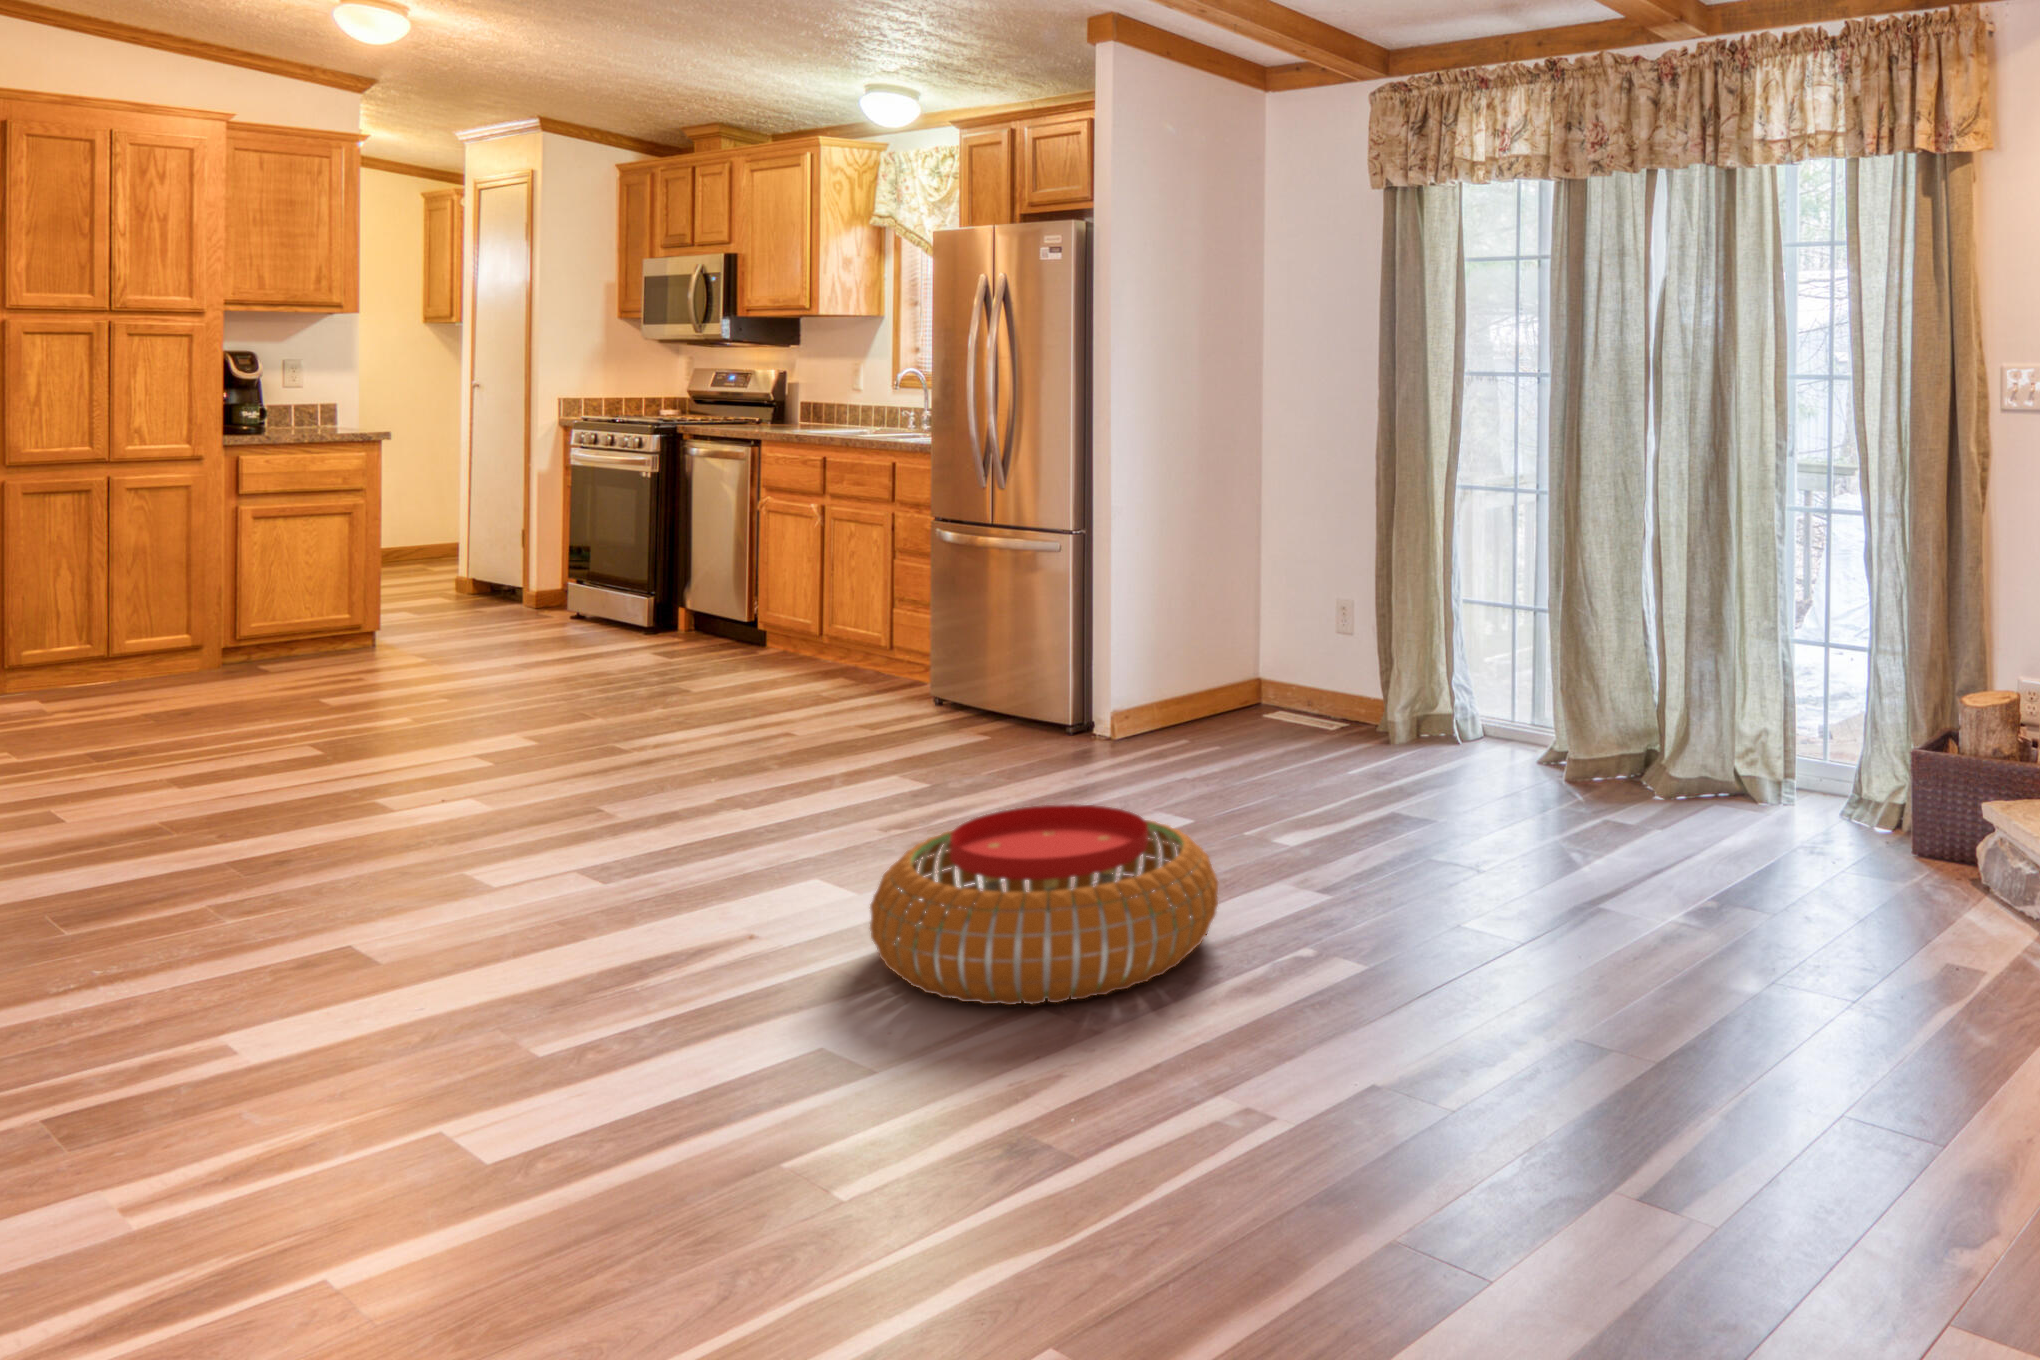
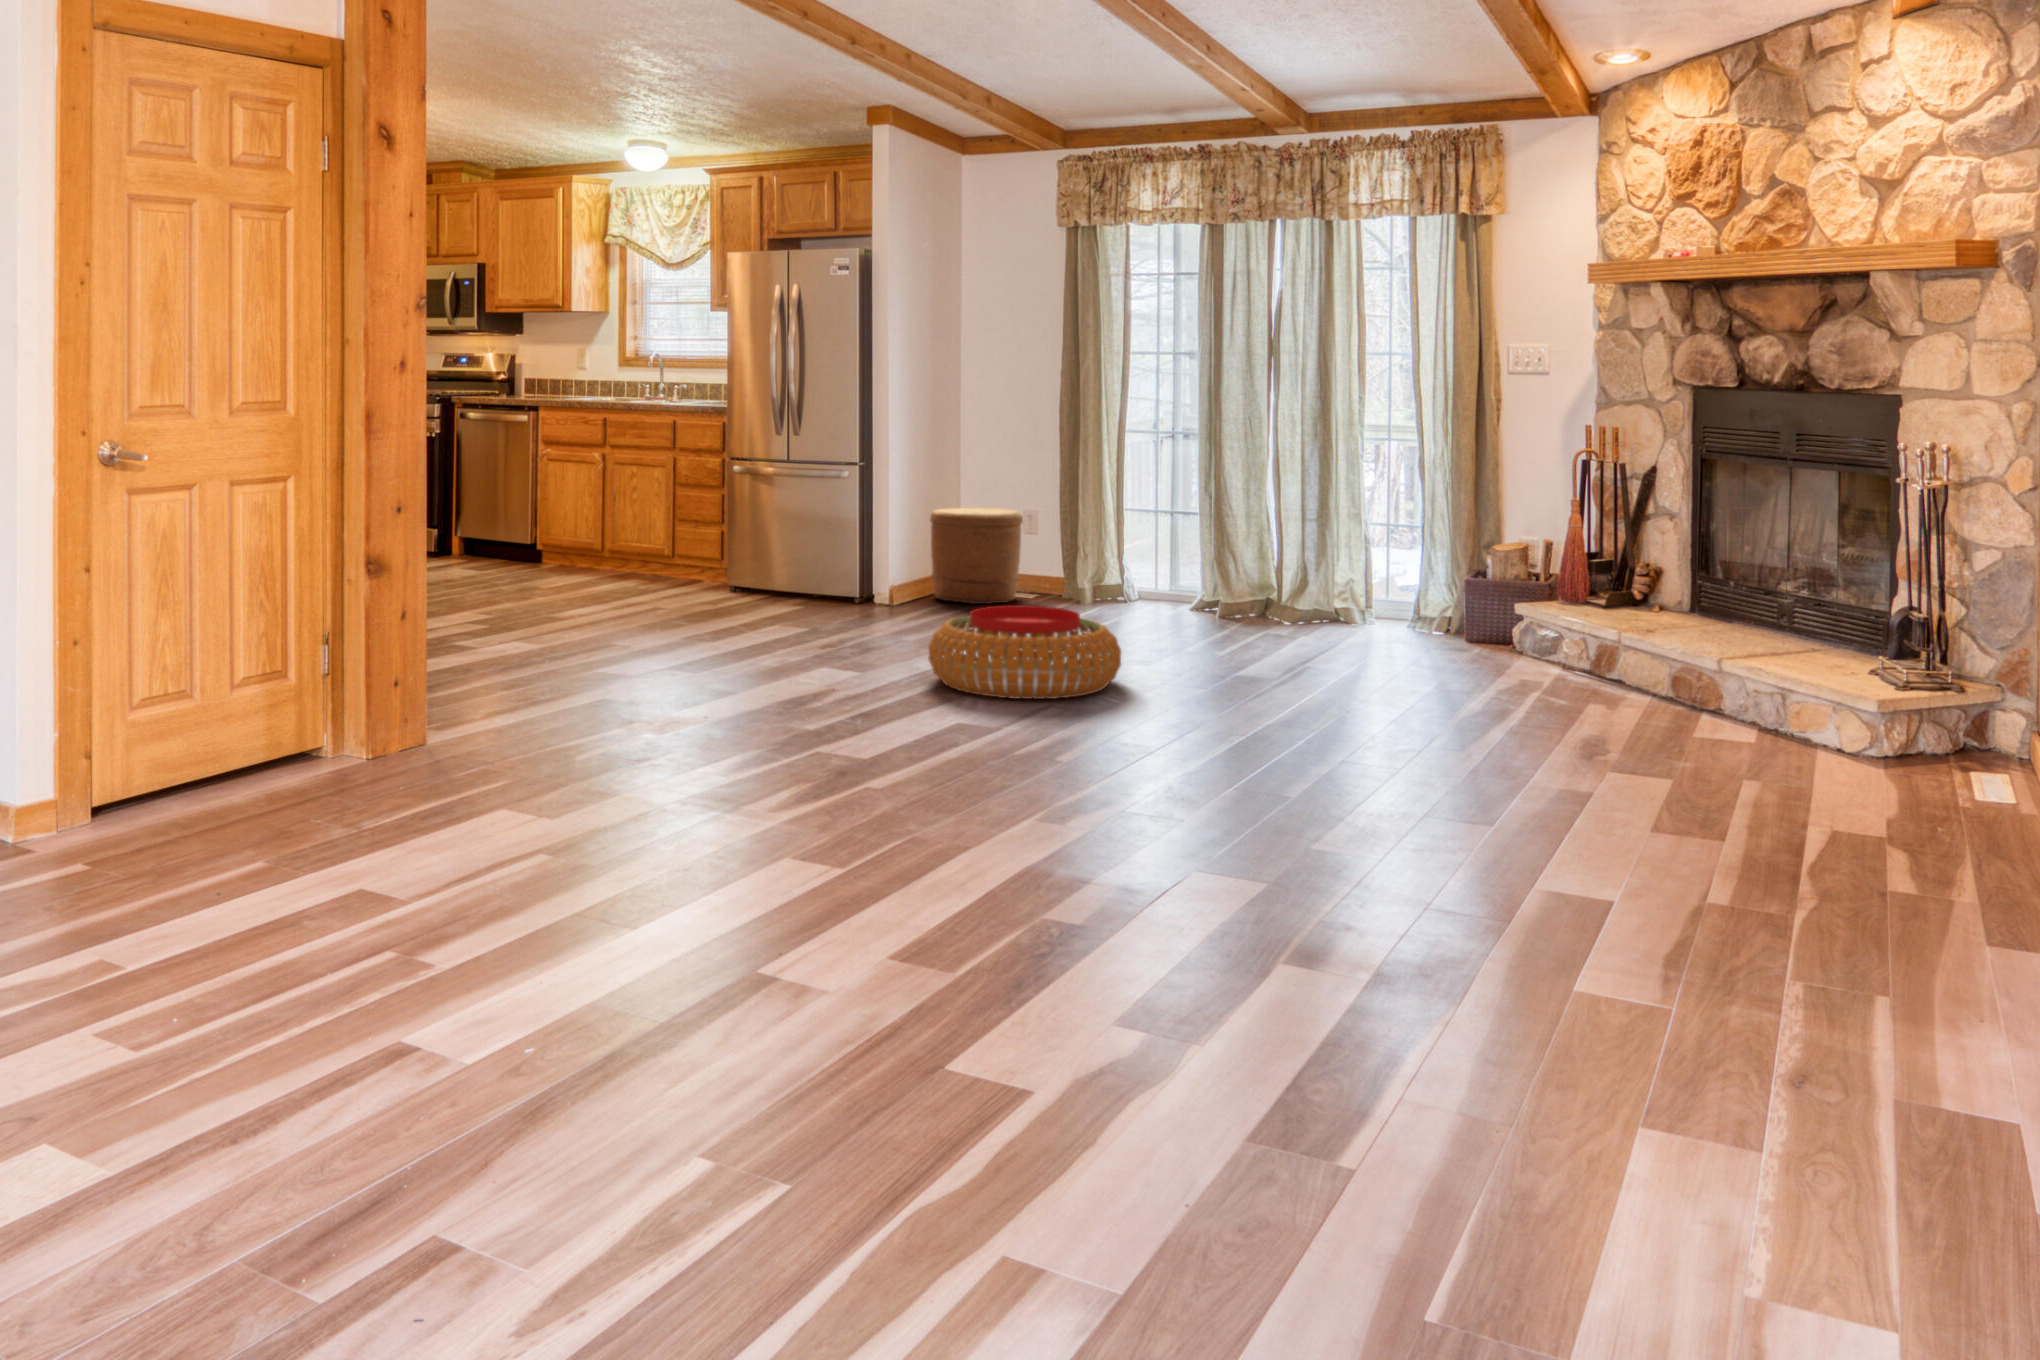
woven basket: none [1175,596,1313,746] -> present [930,508,1023,604]

